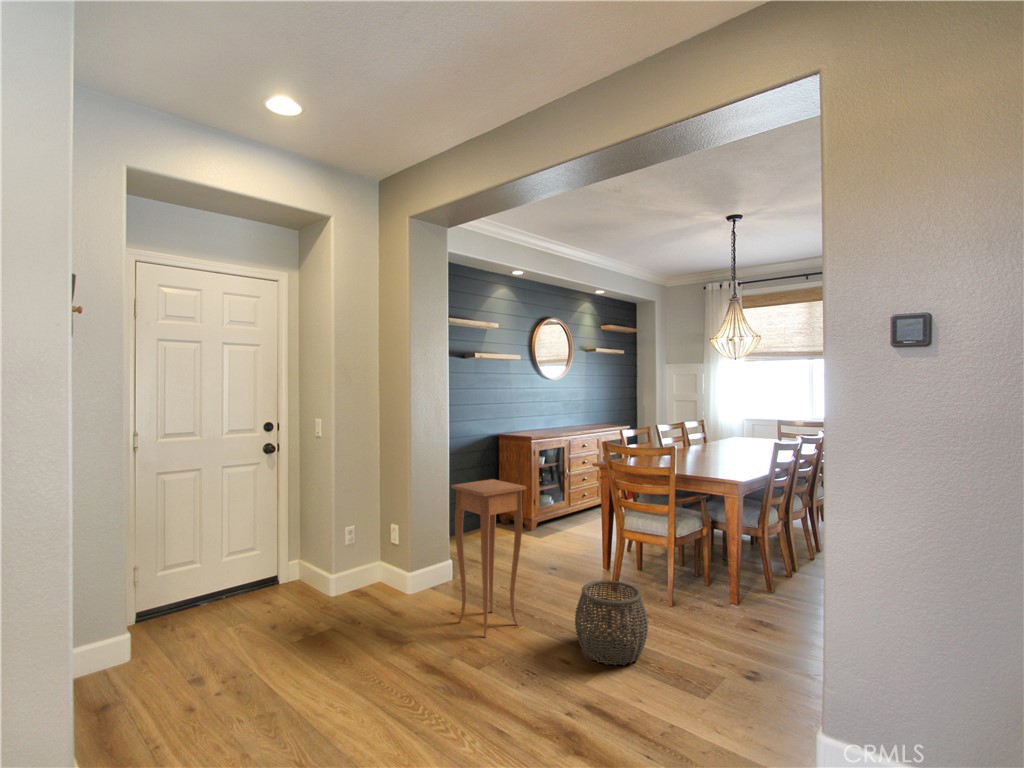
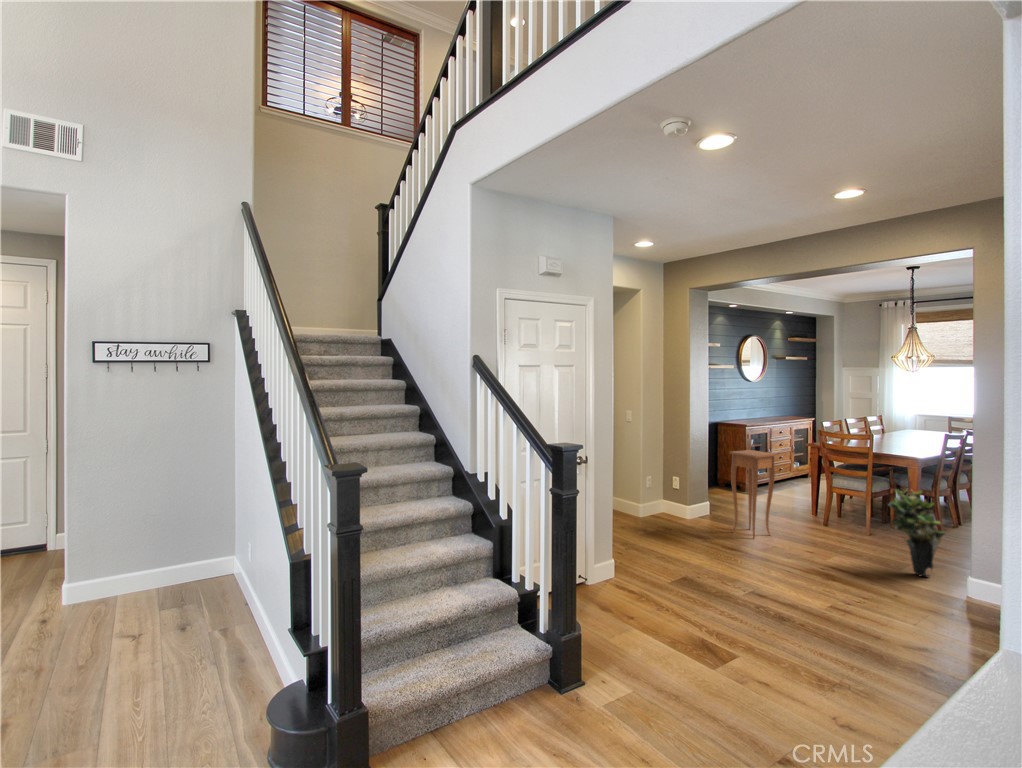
potted plant: none [682,549,777,725] -> present [889,489,945,576]
woven basket: present [575,580,648,665] -> none [813,510,861,554]

